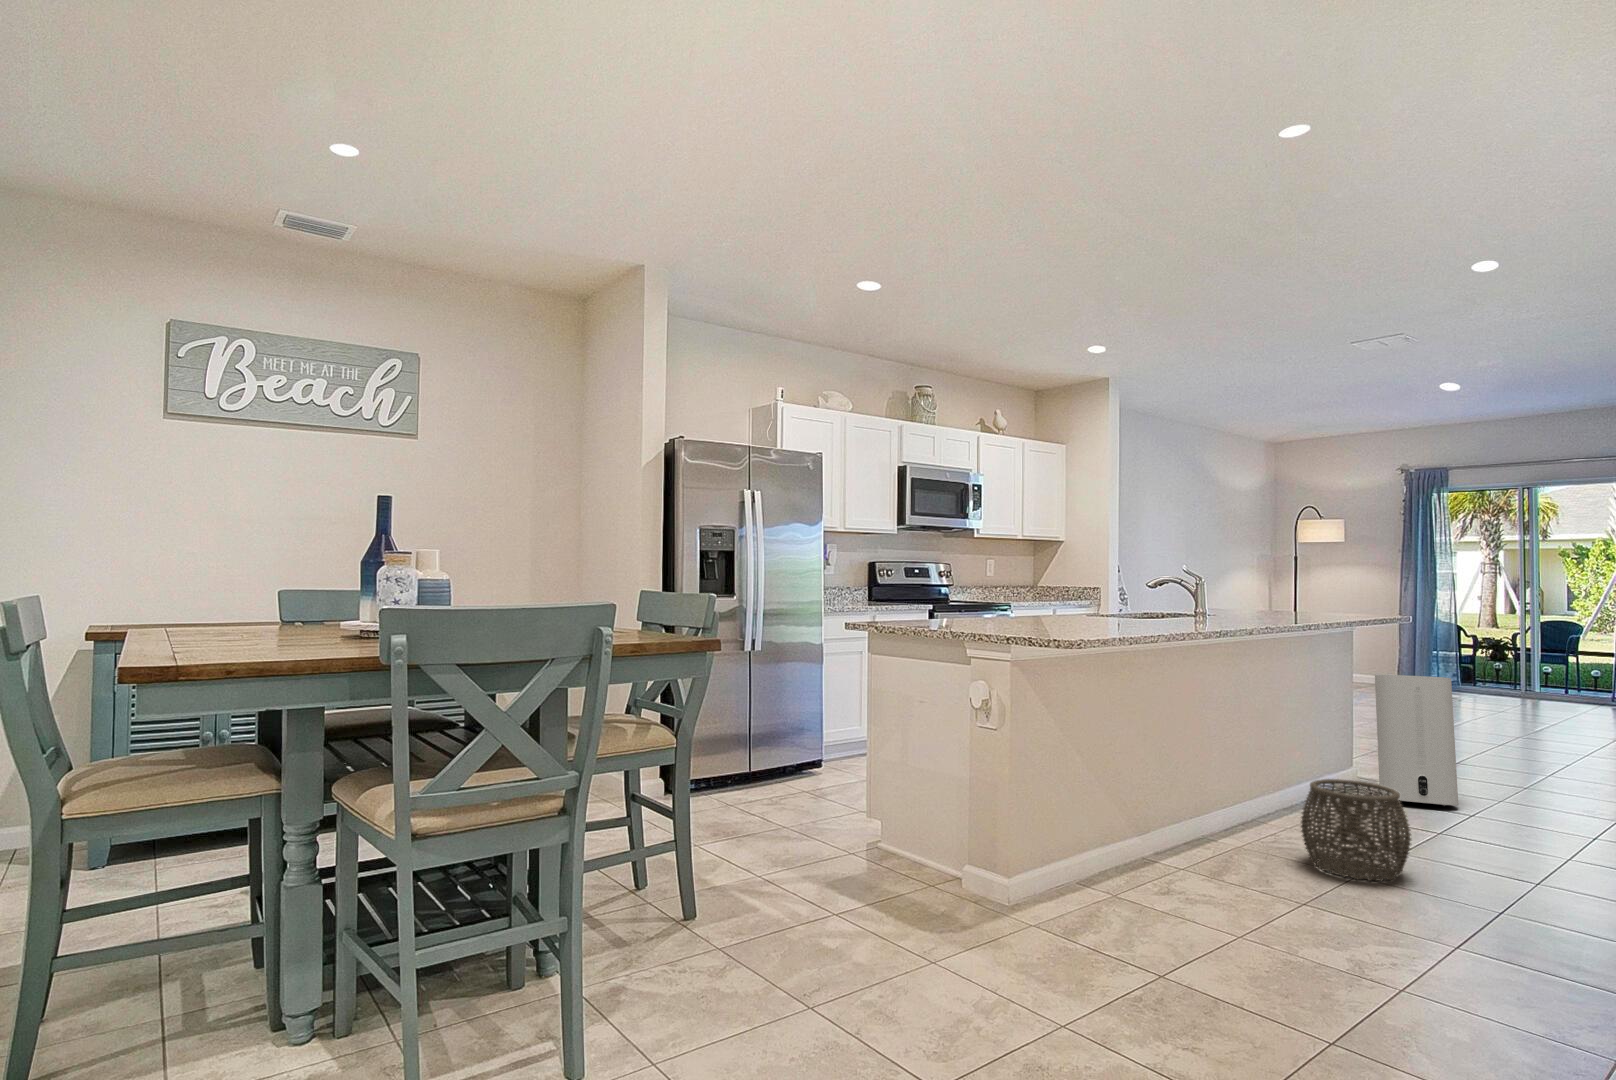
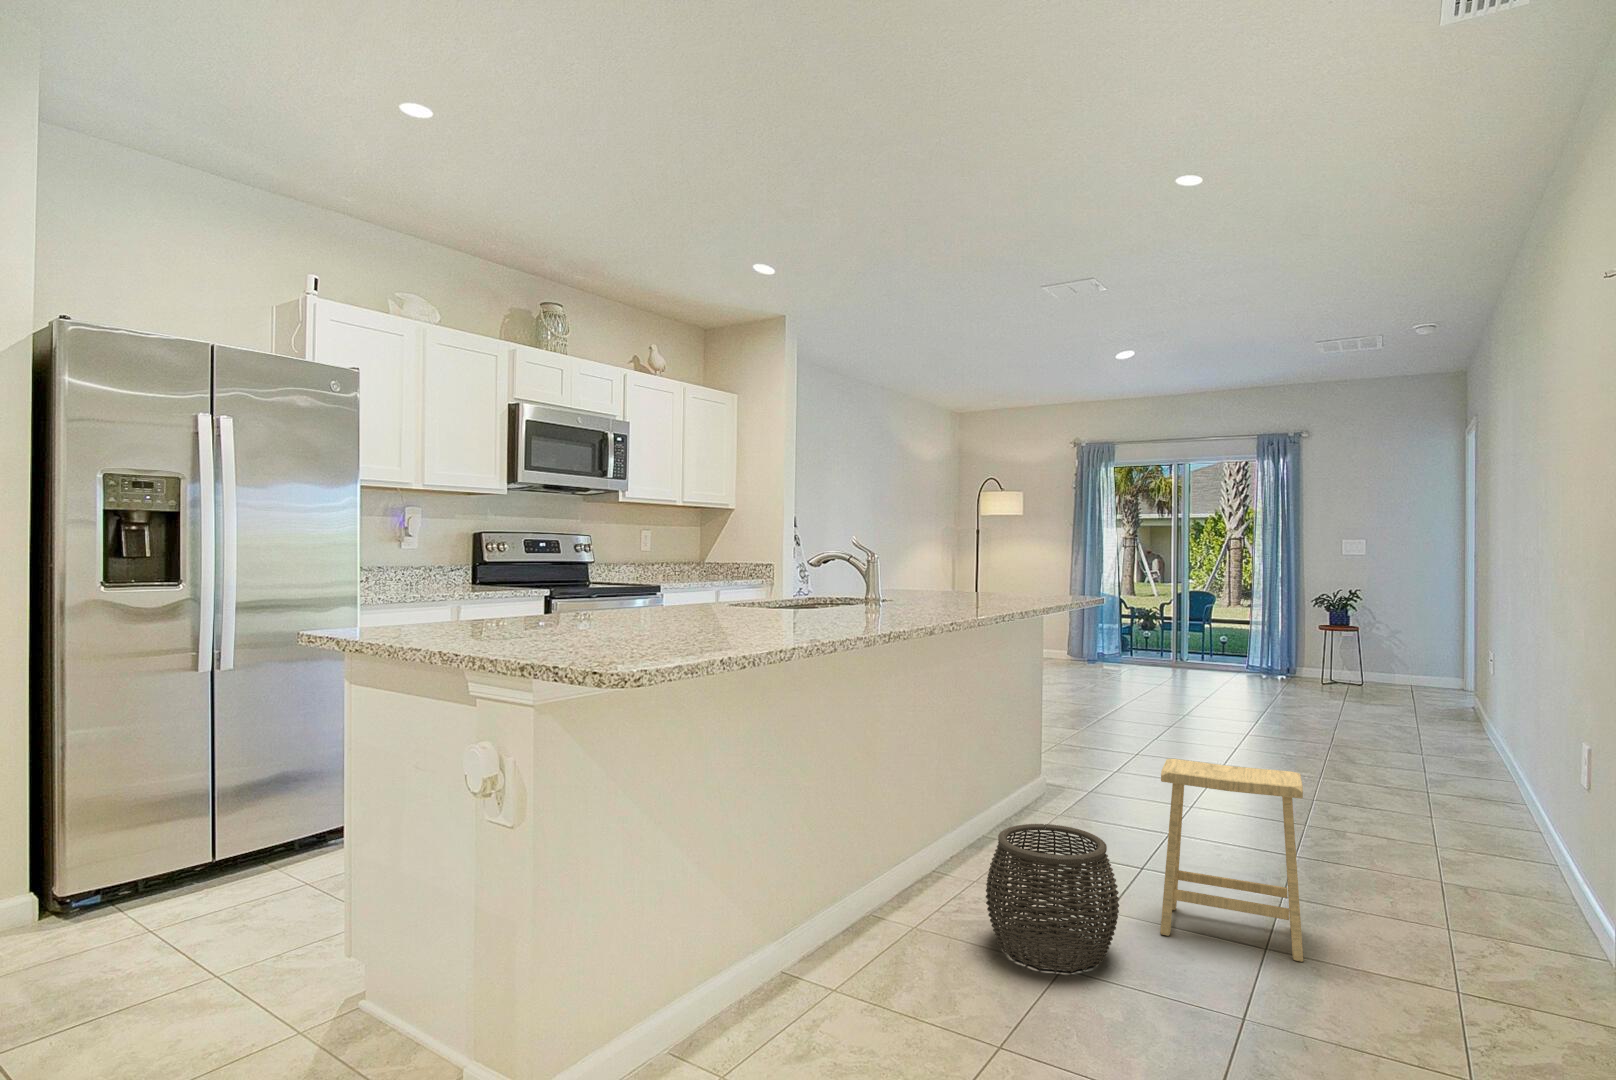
air purifier: present [1375,675,1458,807] -> none [1063,668,1147,819]
footstool: none [1450,740,1585,897] -> present [1160,759,1303,962]

